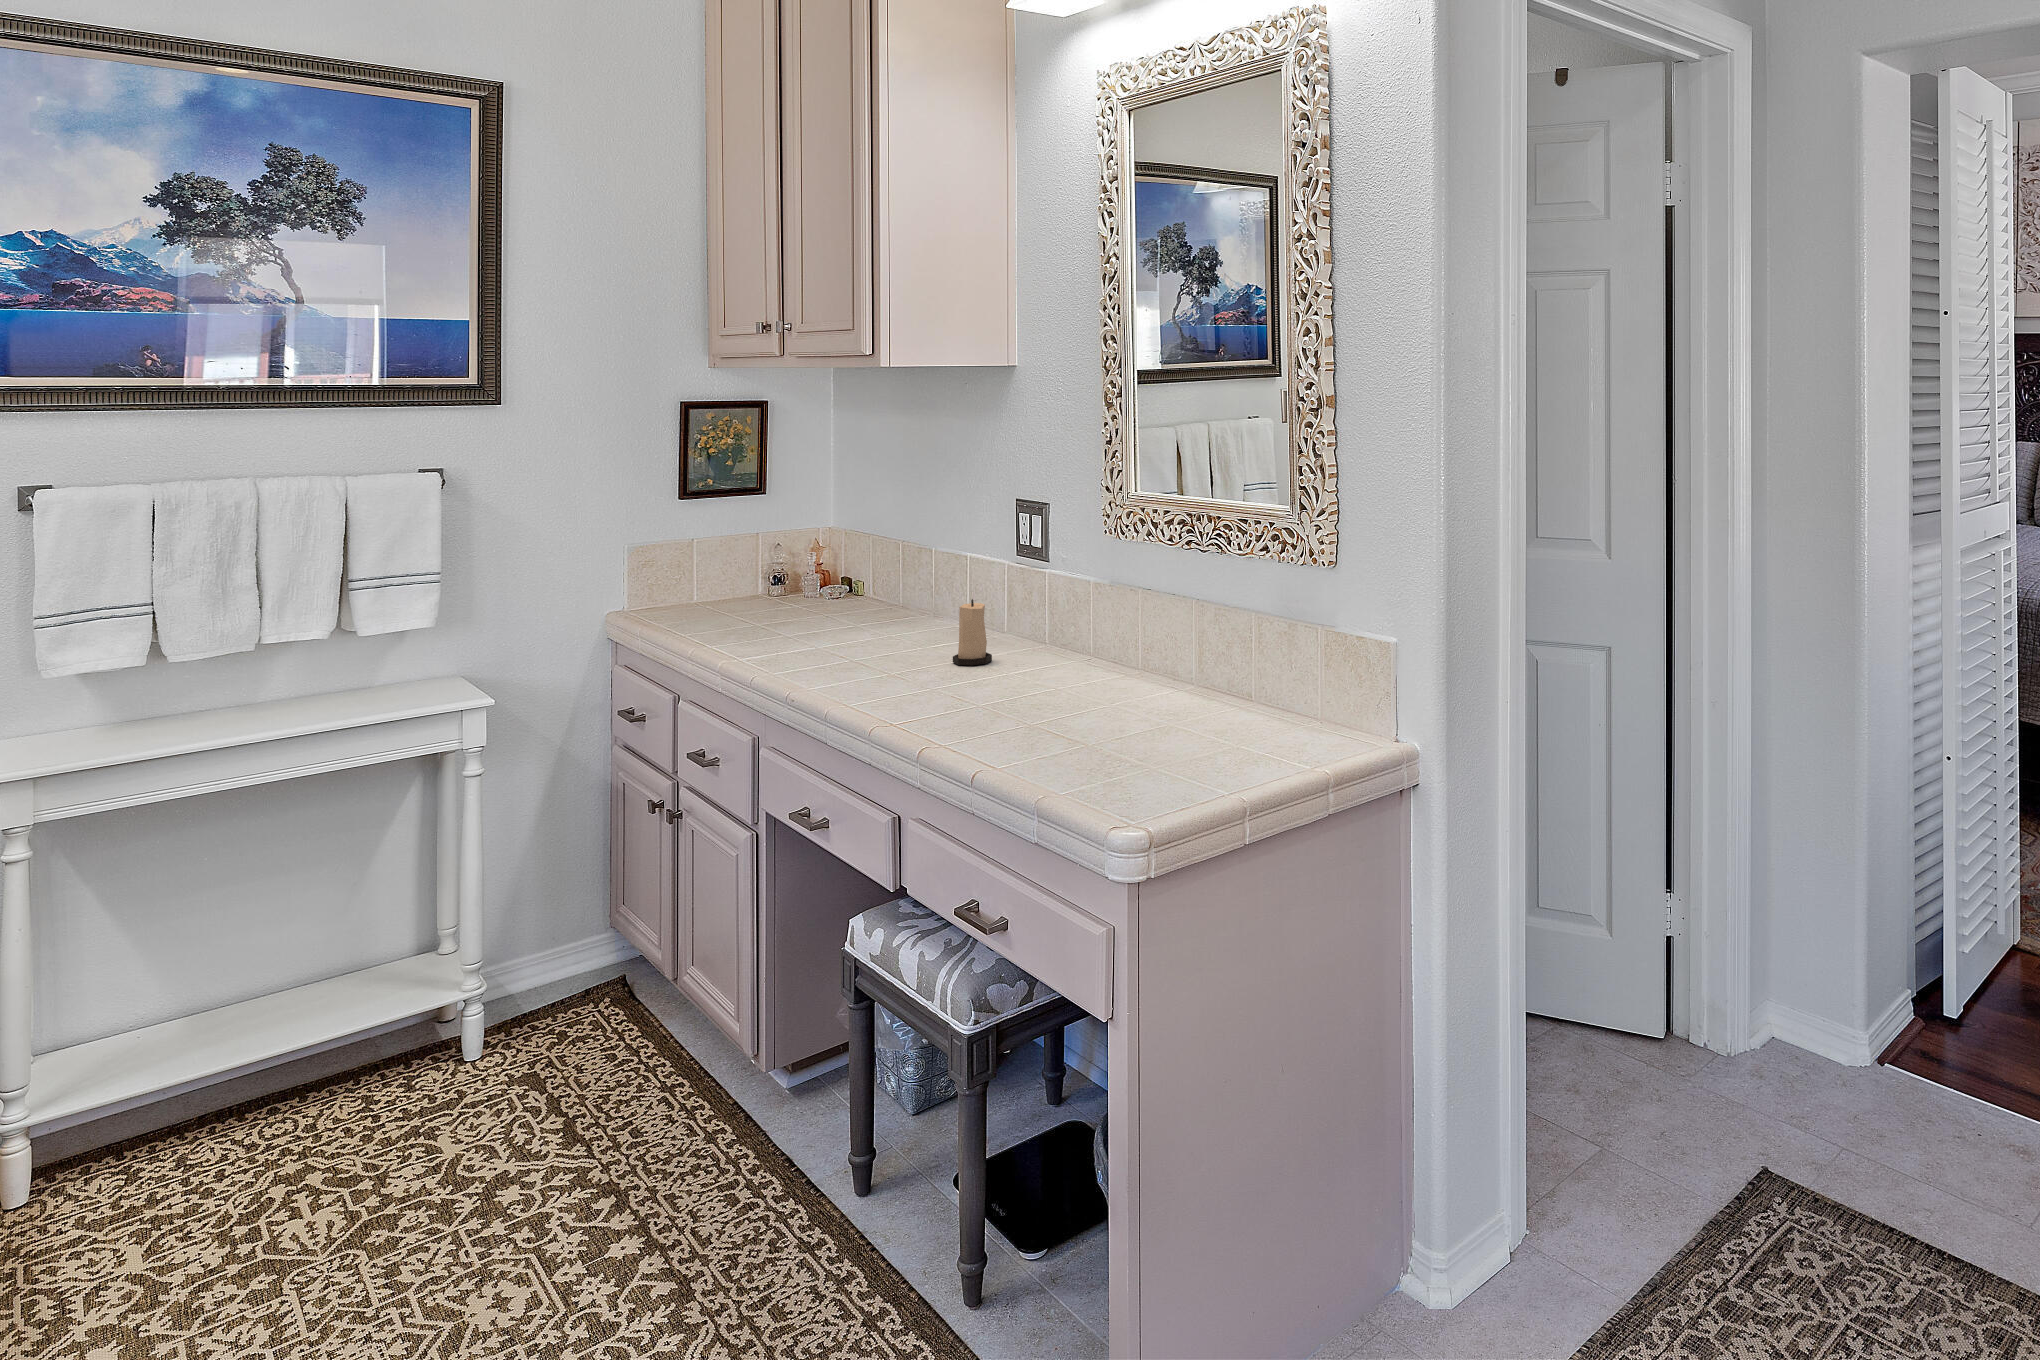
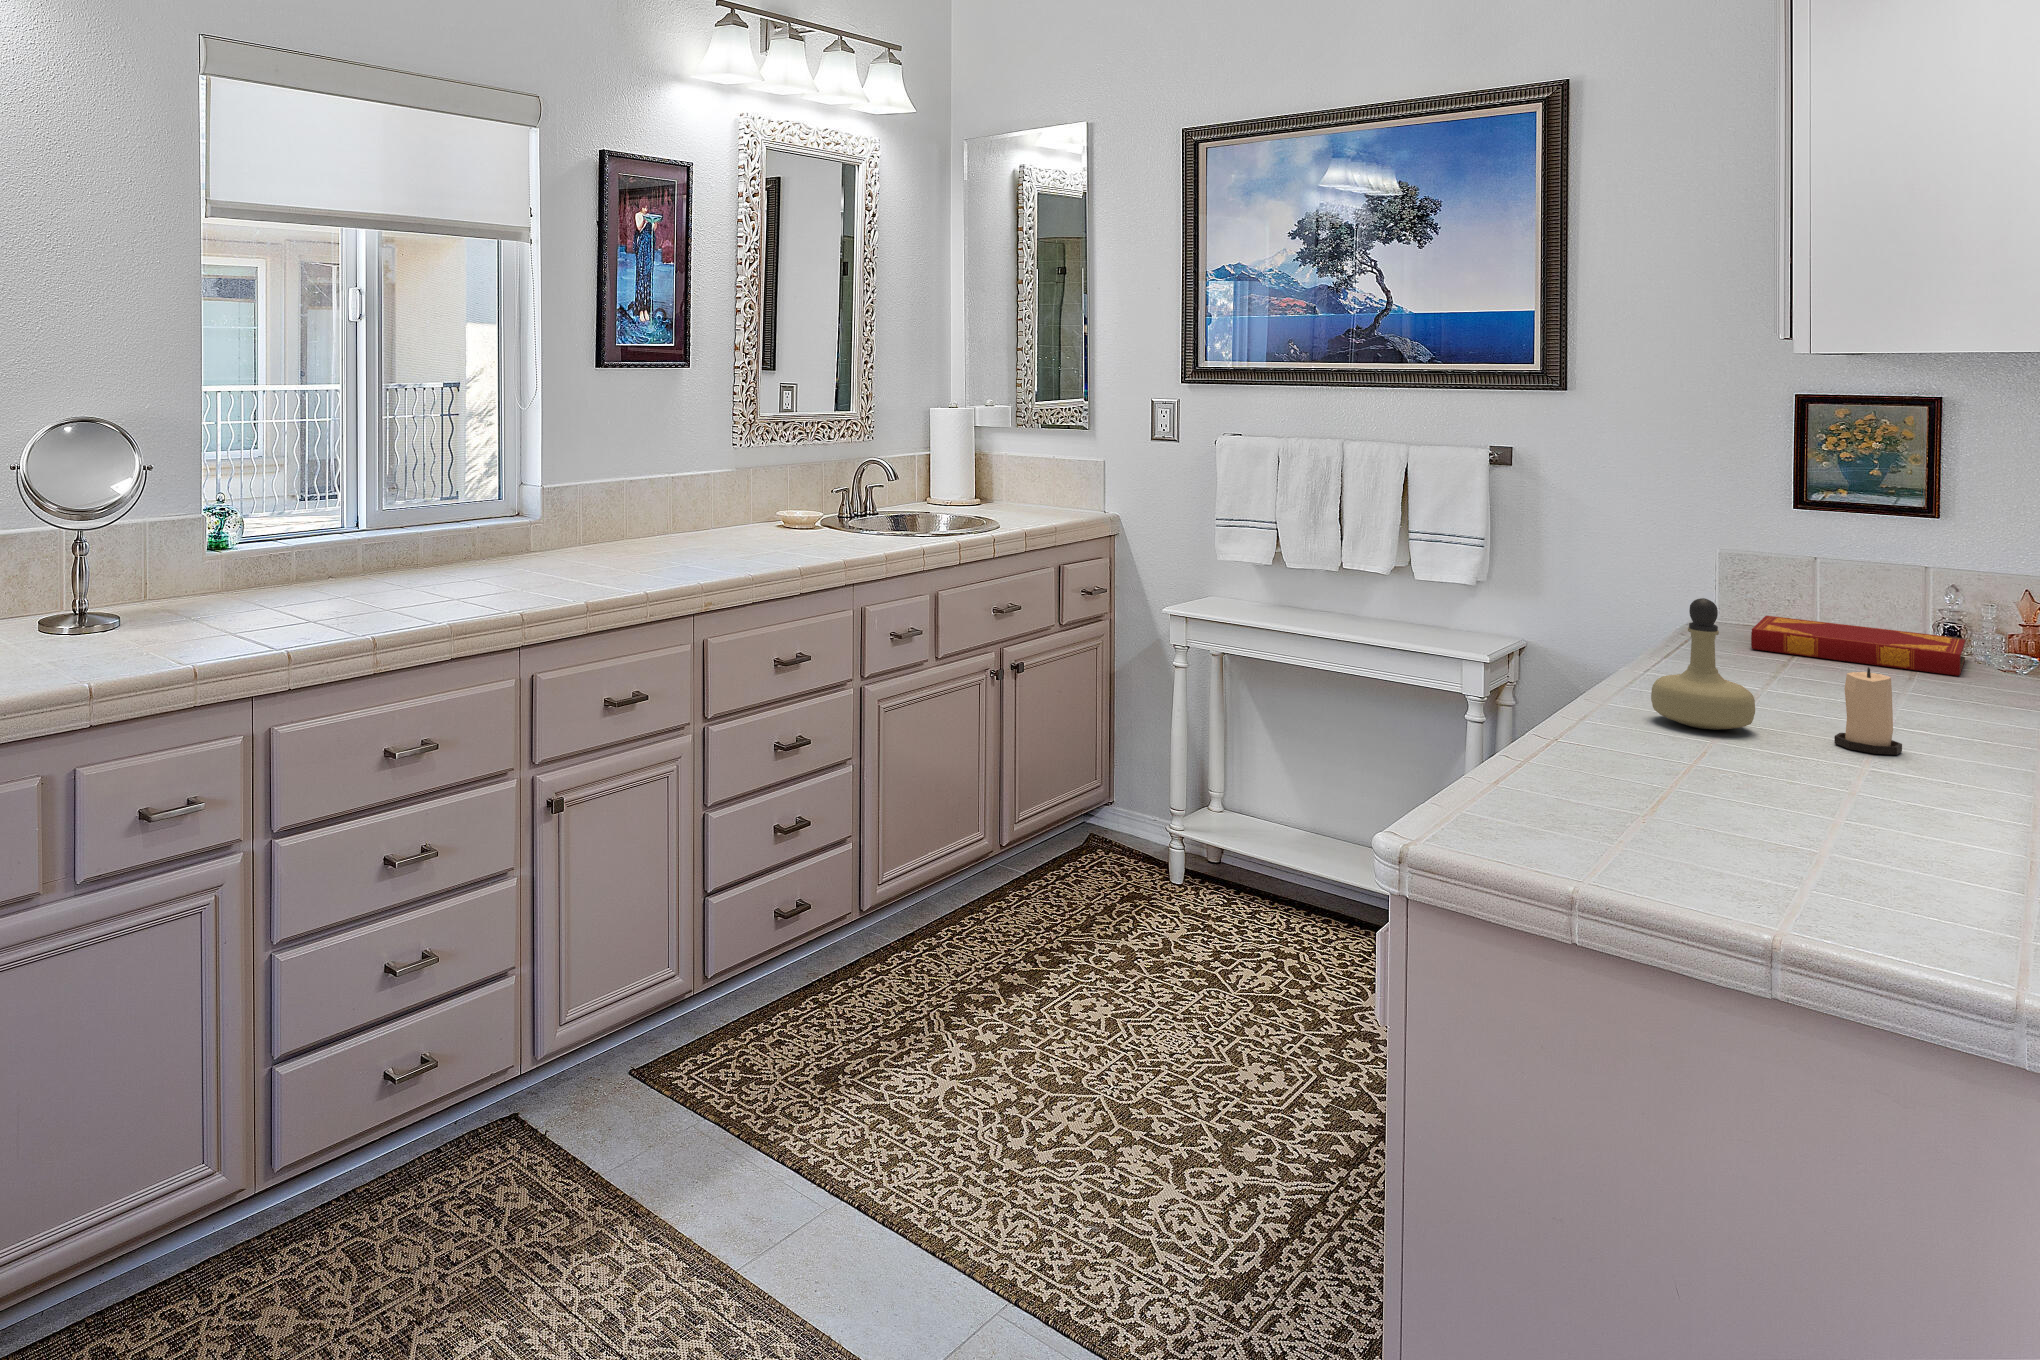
perfume bottle: none [854,569,926,682] -> present [1651,598,1755,730]
hardback book: none [693,584,846,626] -> present [1751,616,1966,676]

